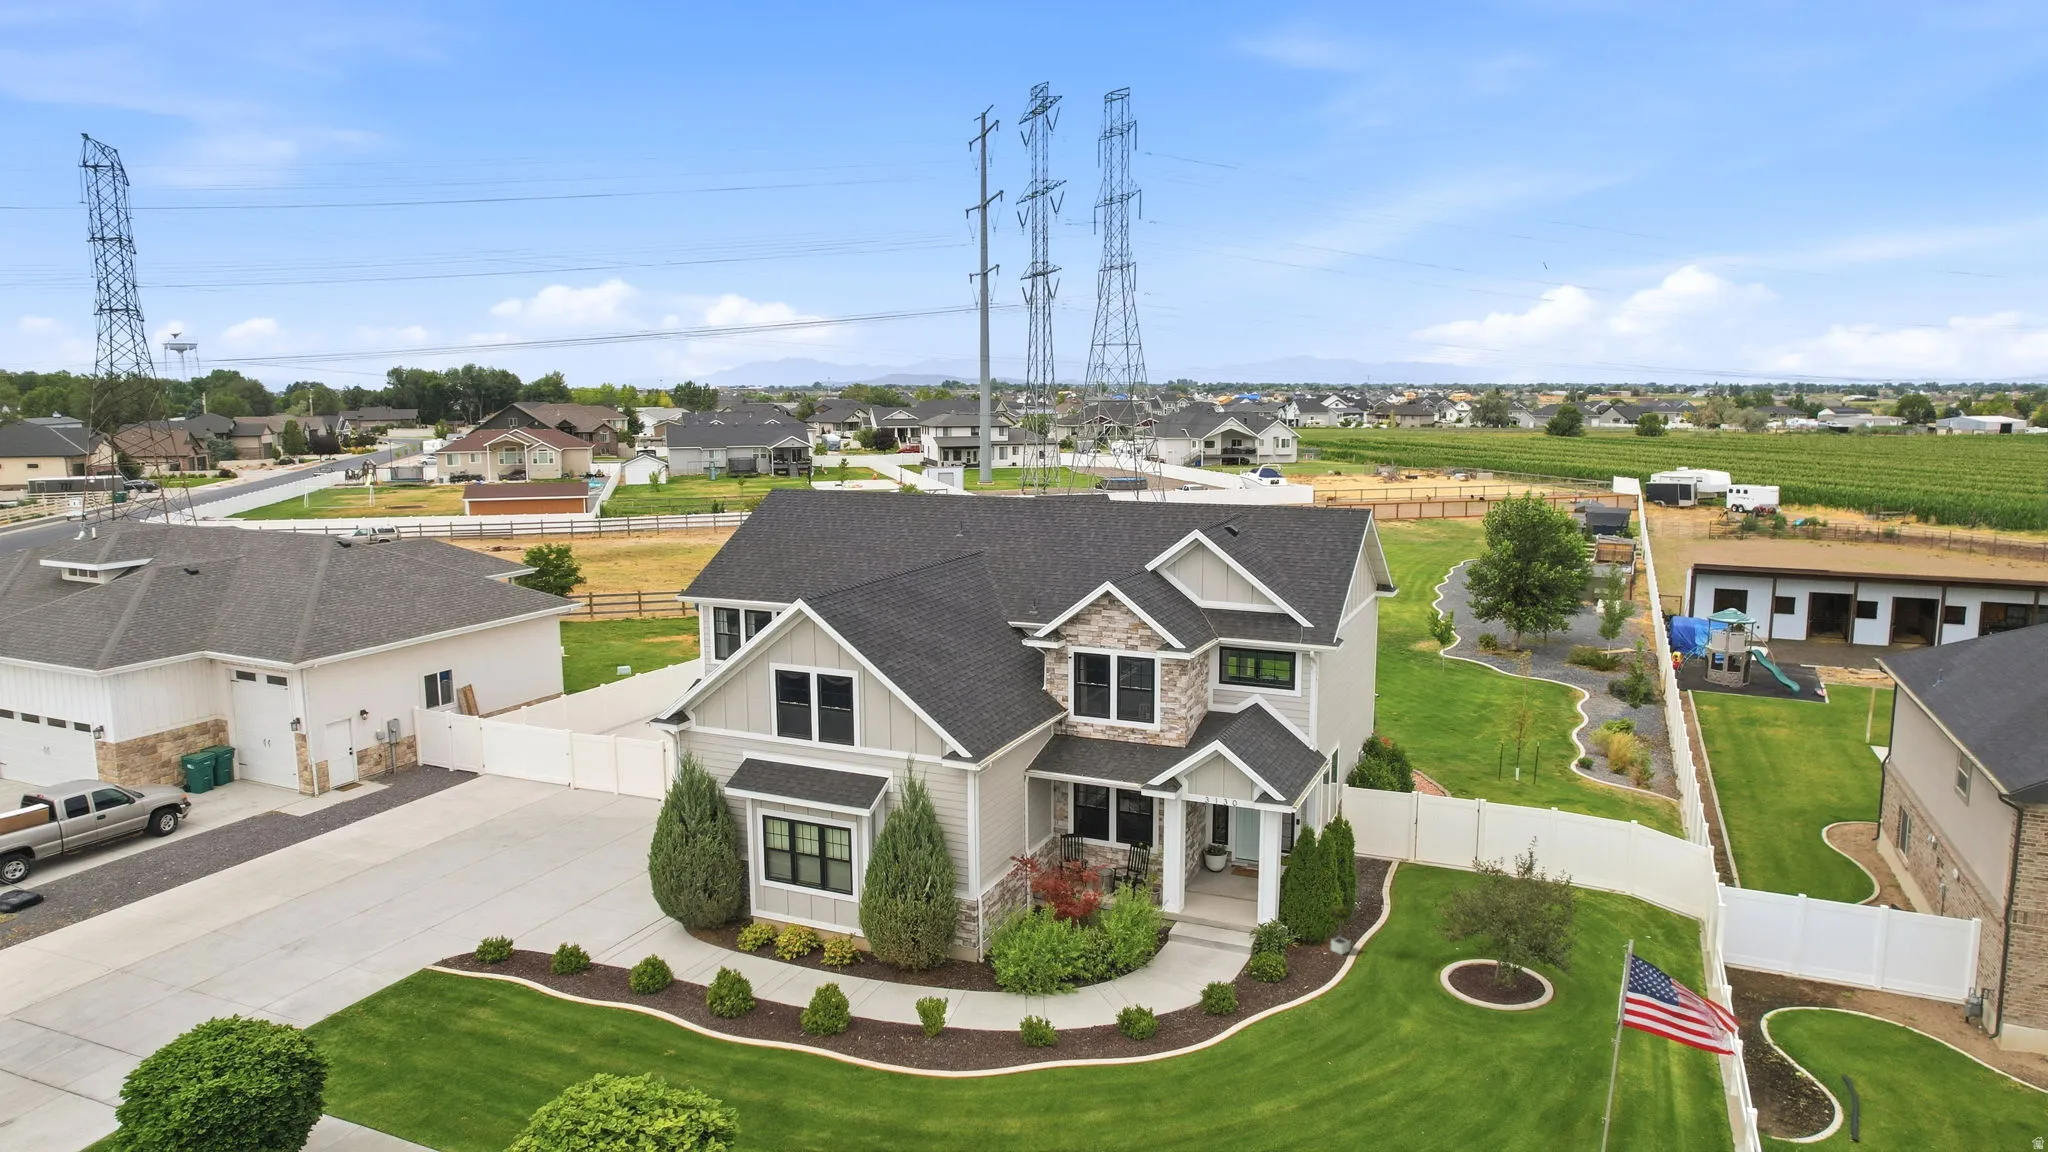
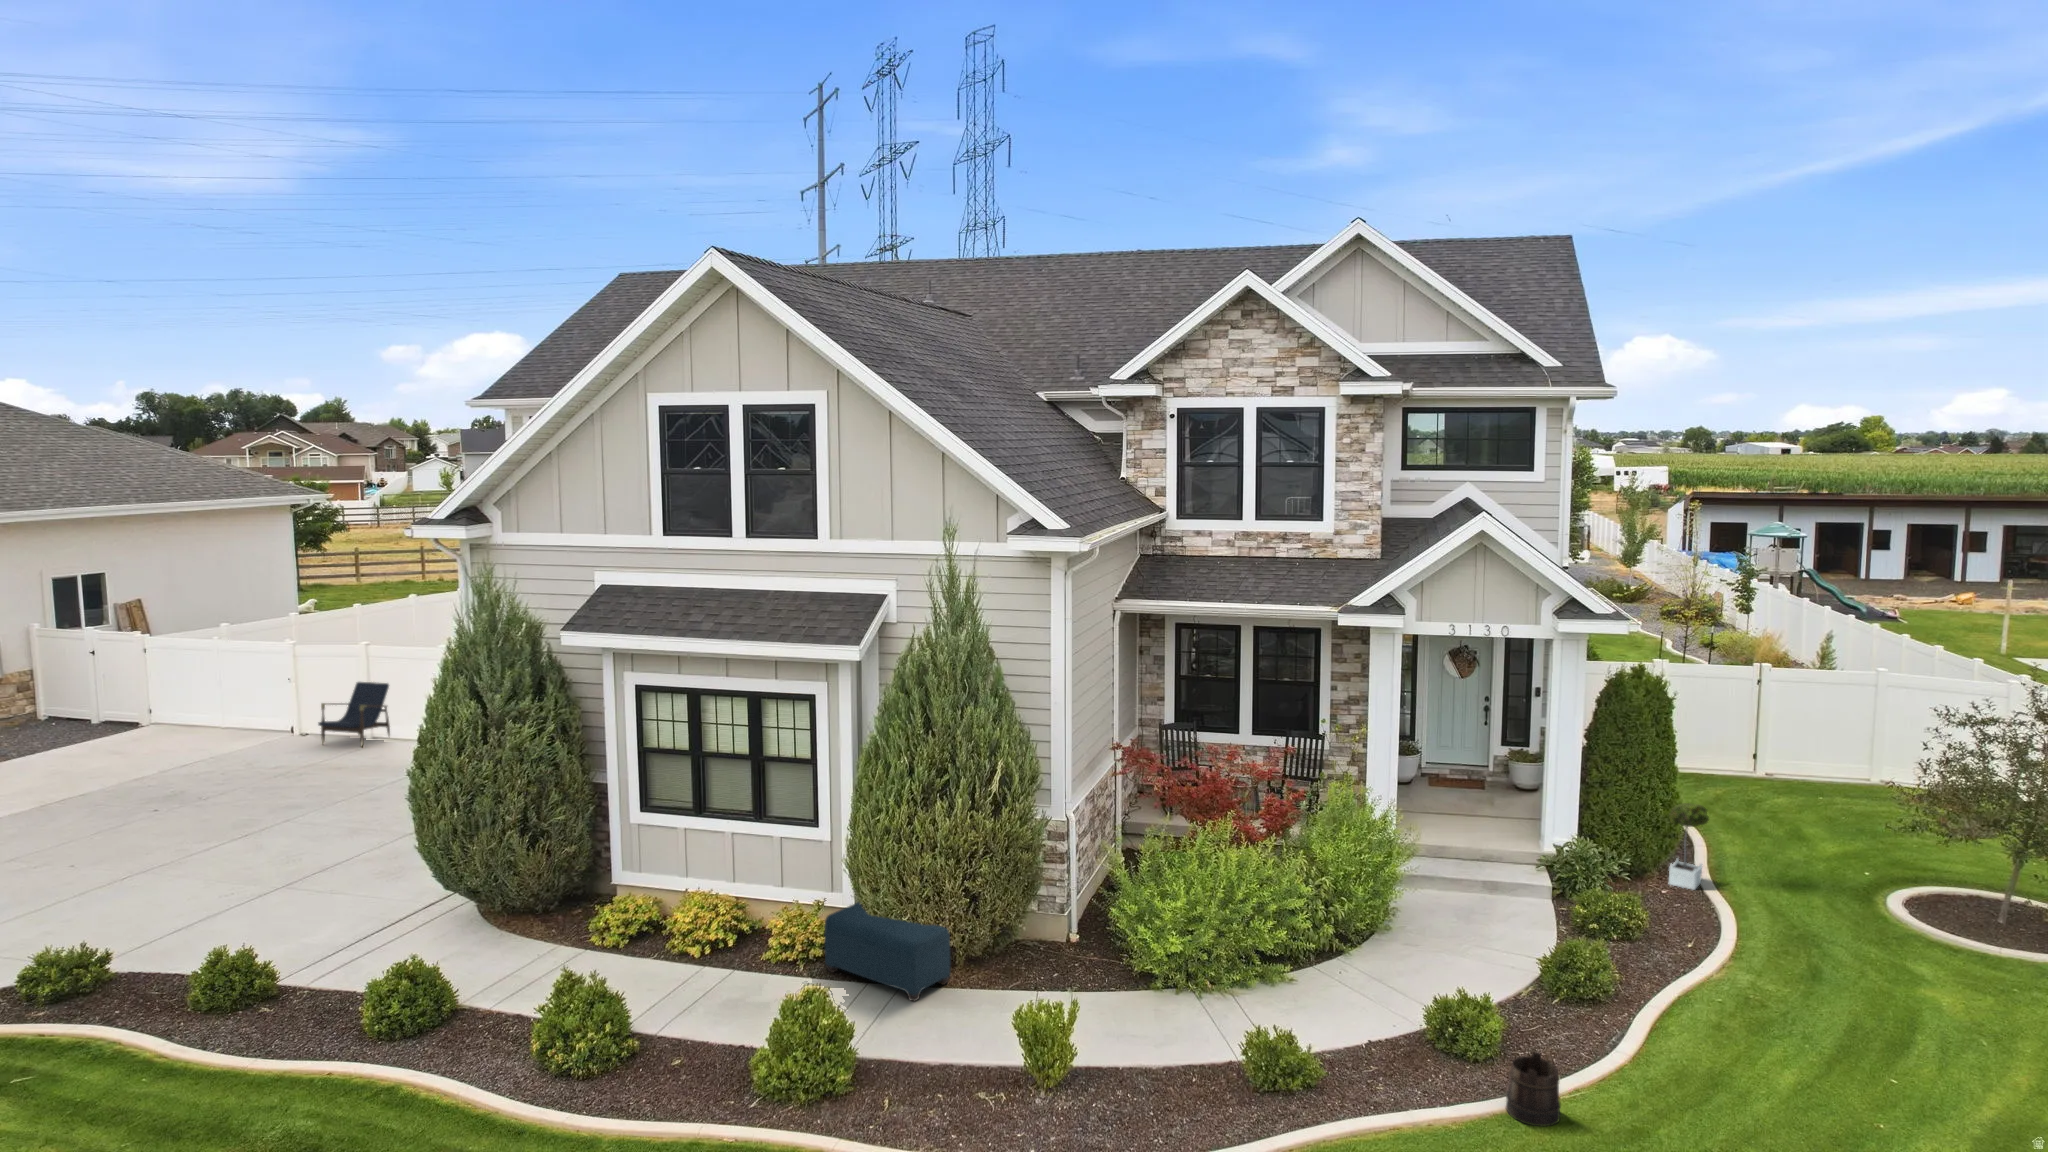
lounge chair: none [589,761,629,805] -> present [319,682,390,746]
bench: none [848,938,907,992] -> present [824,902,950,1001]
bucket: none [1131,1037,1155,1071] -> present [1506,1052,1560,1126]

